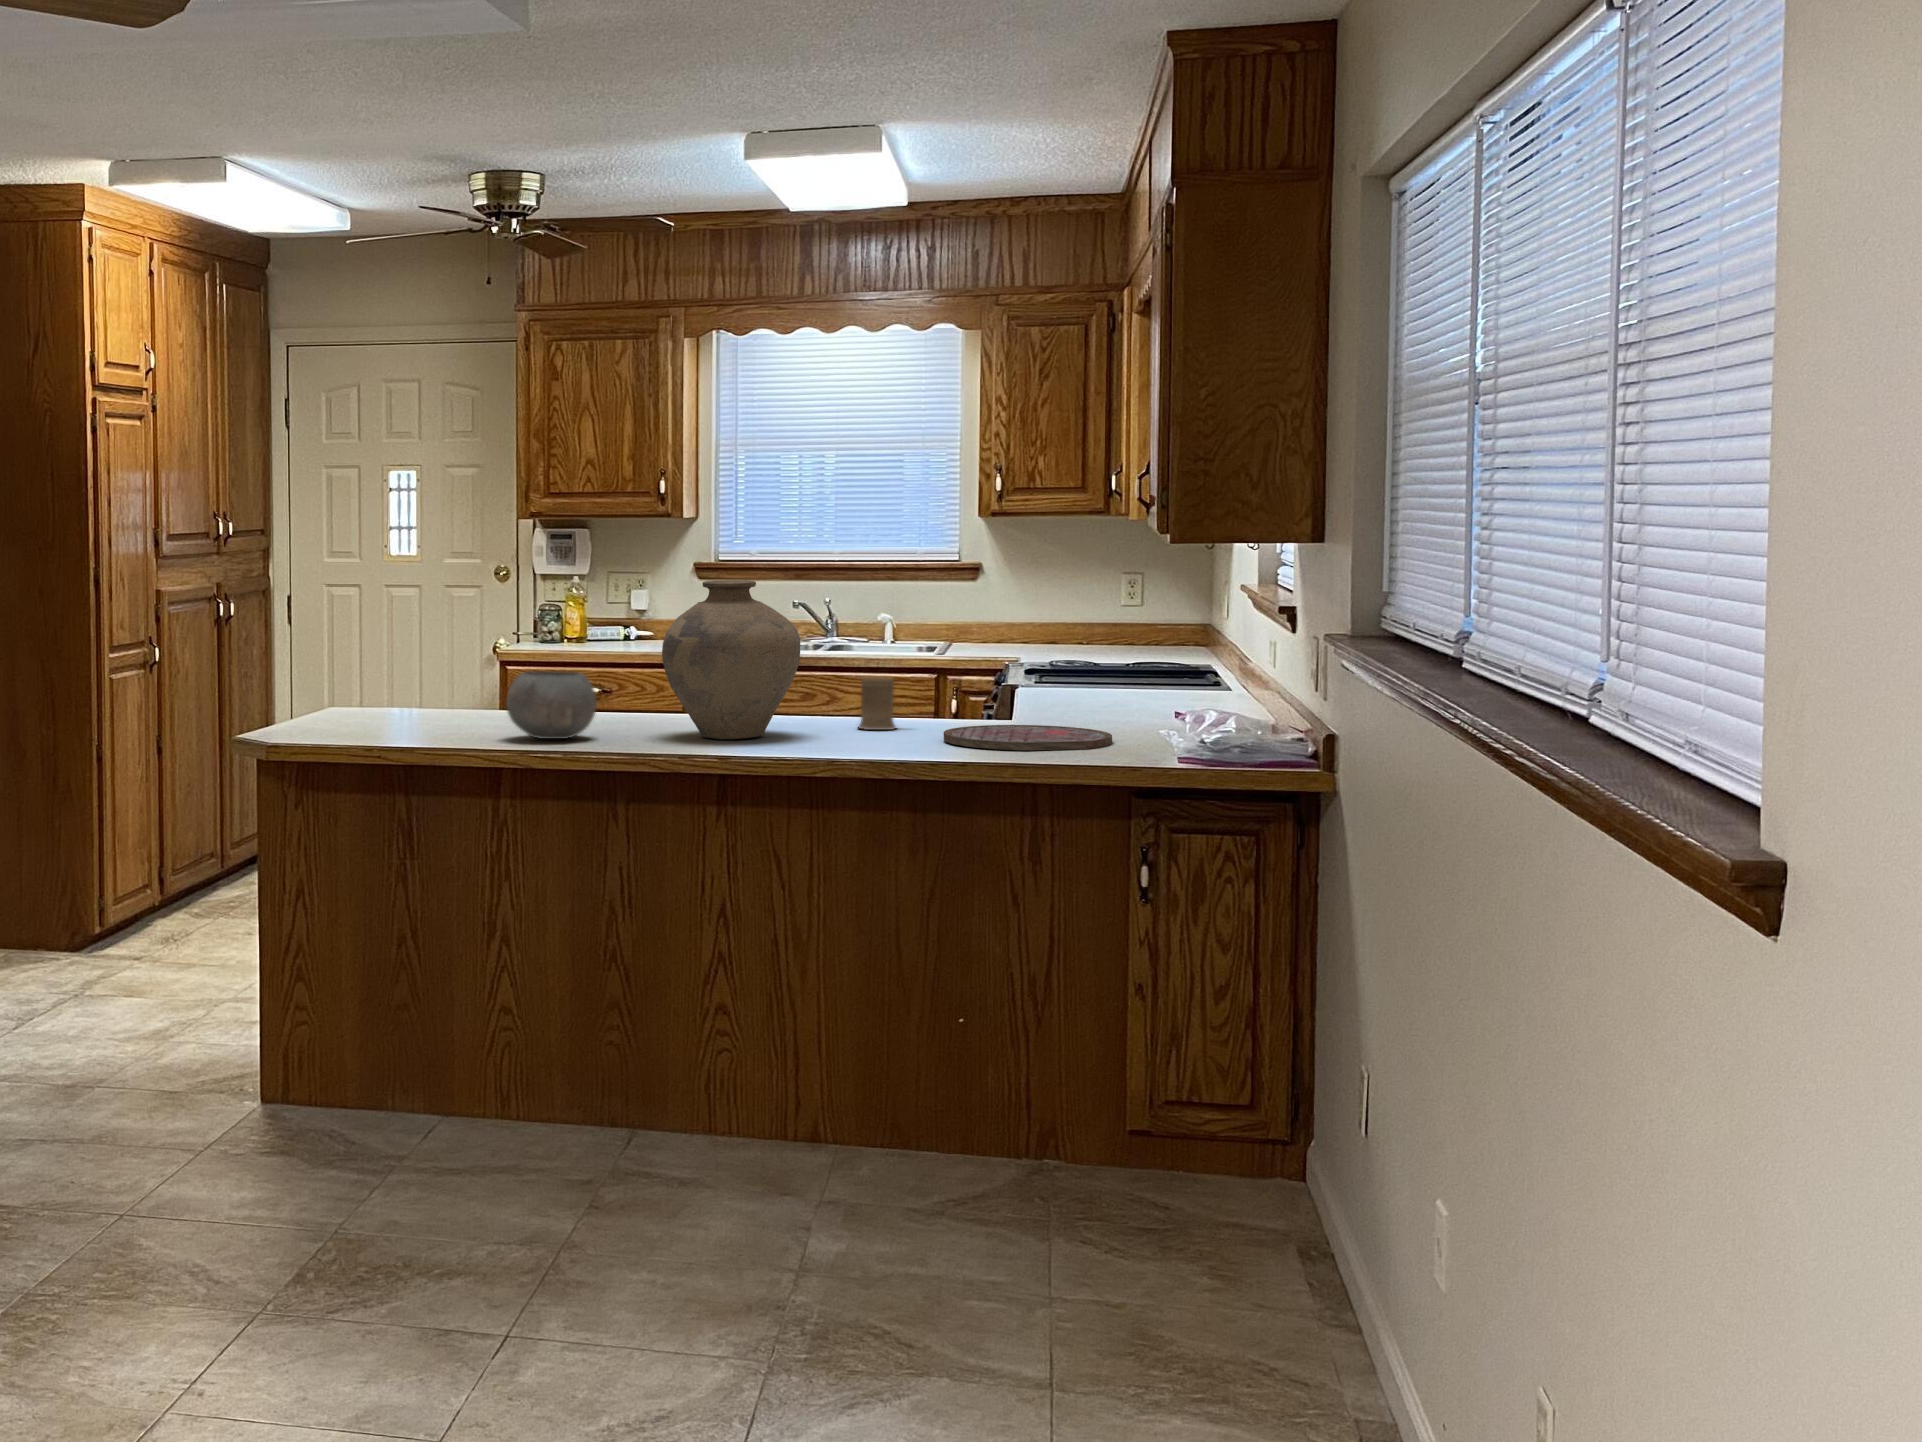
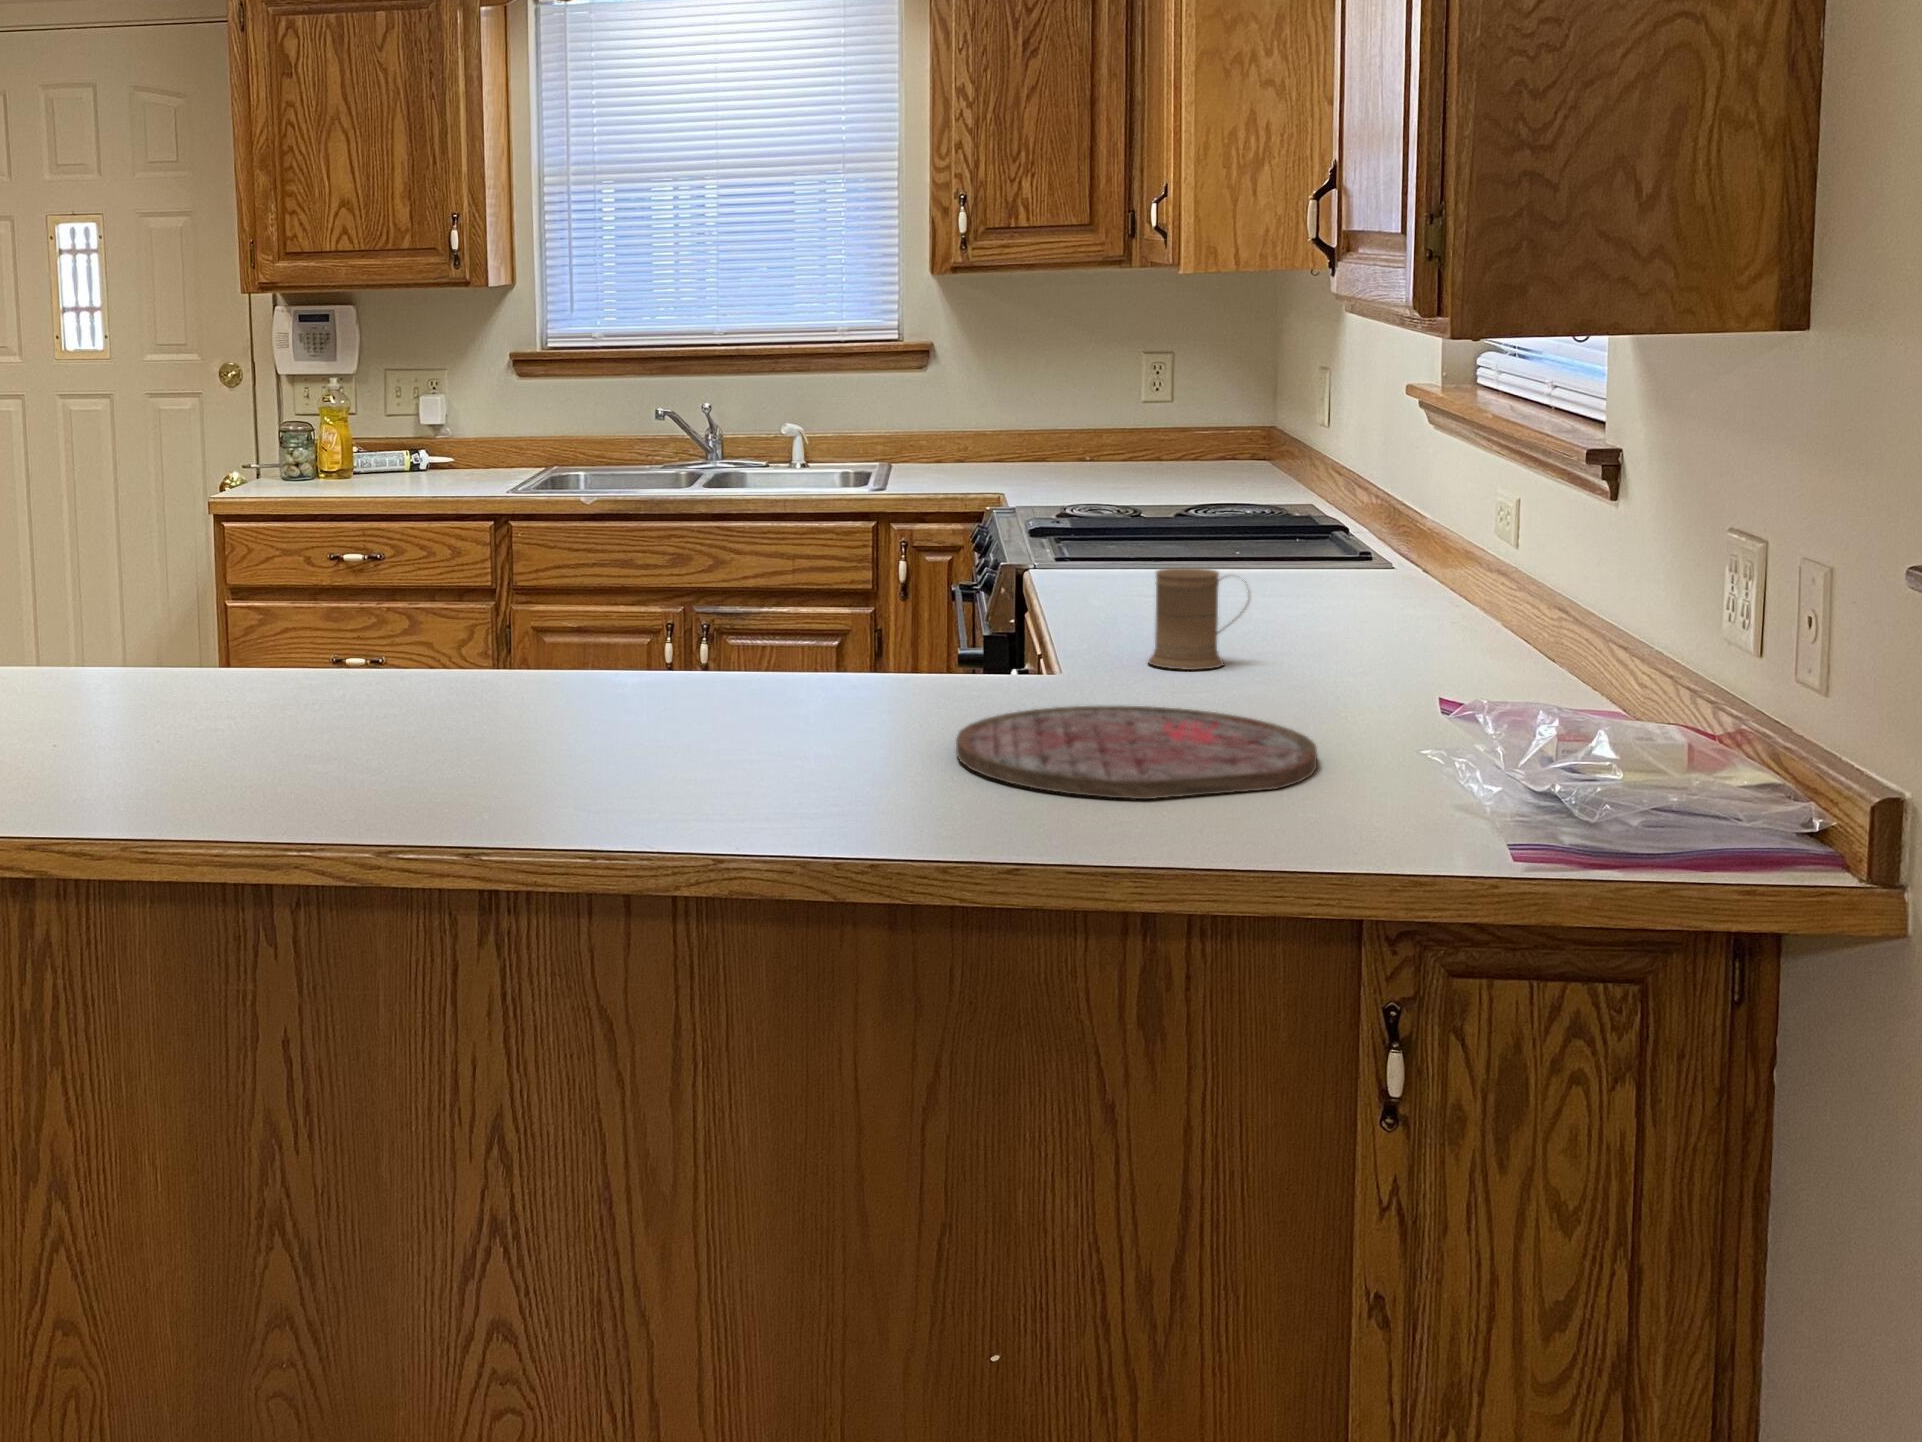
vase: present [662,580,800,739] -> none [371,424,655,760]
bowl: present [506,671,597,739] -> none [52,620,241,768]
mug: present [859,678,896,730] -> present [1148,568,1233,670]

